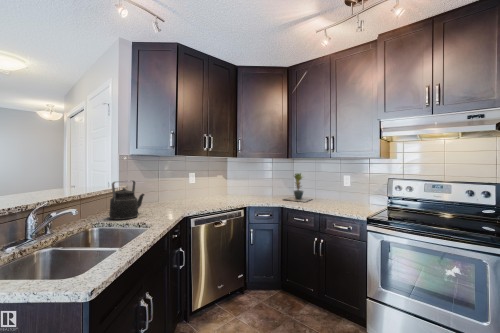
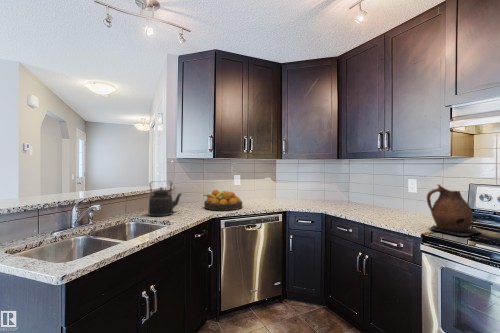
potted plant: present [285,173,311,202] -> none [328,176,367,210]
ceramic pitcher: none [369,178,404,217] -> present [427,184,480,236]
fruit bowl: none [165,189,206,209] -> present [204,190,242,210]

